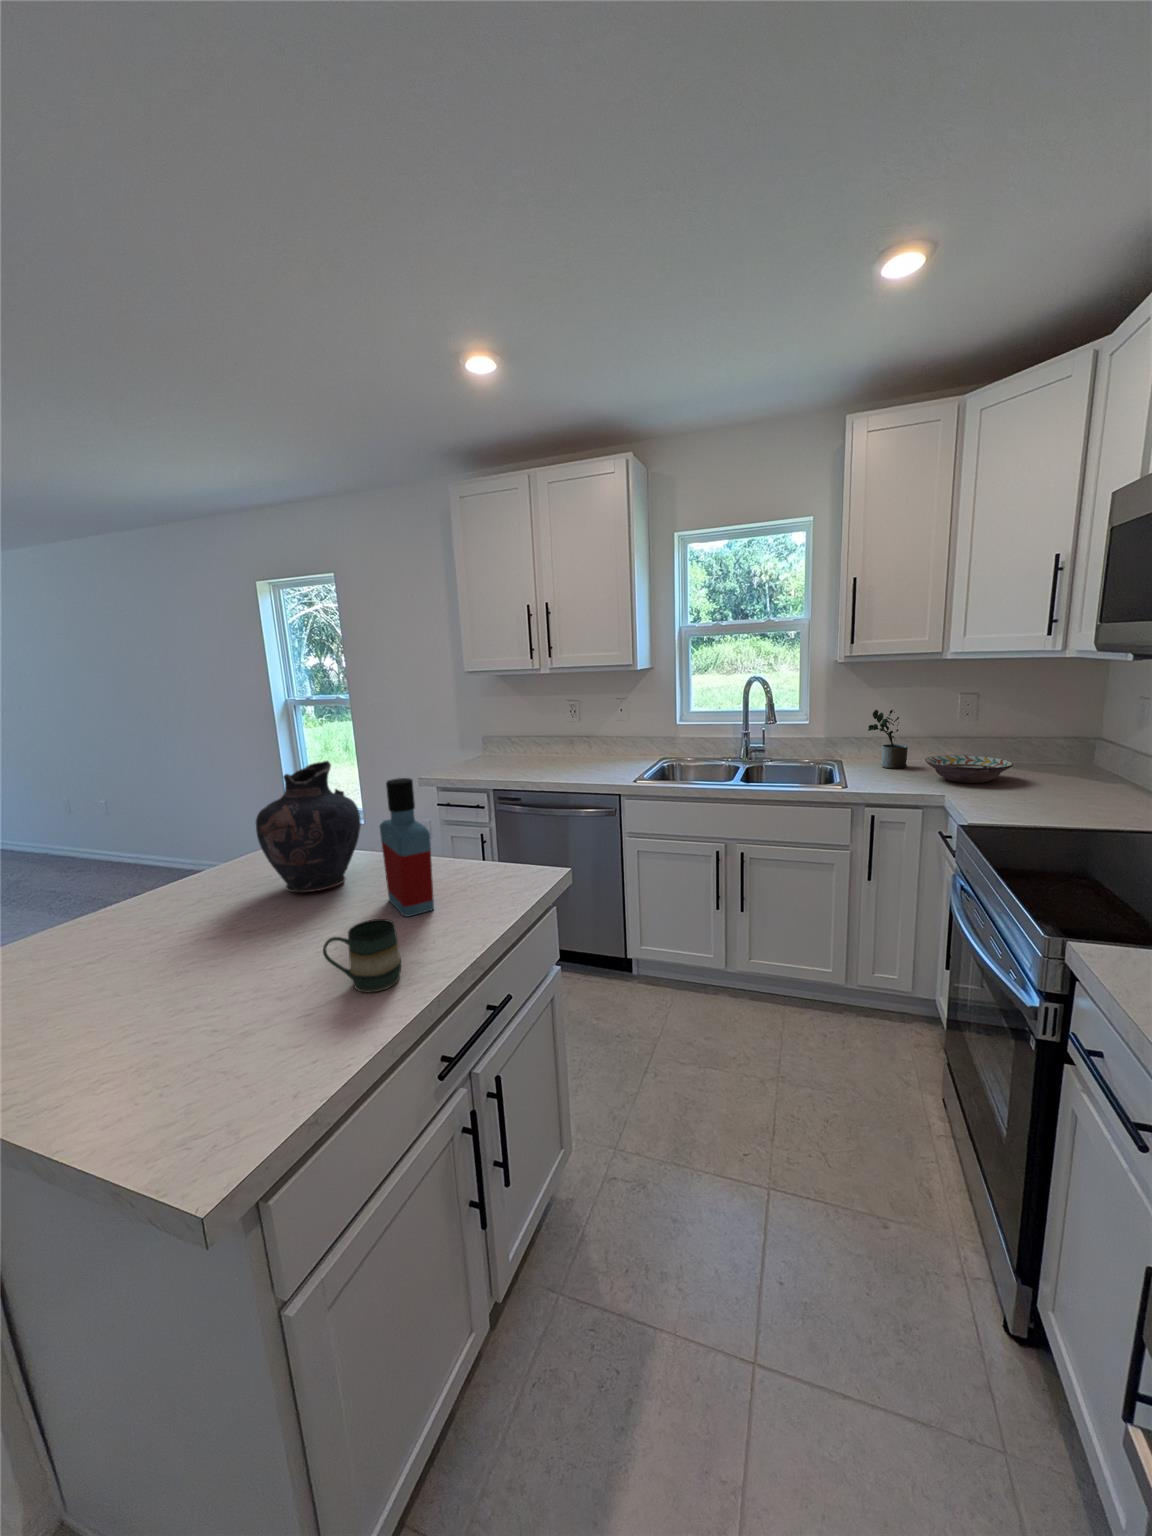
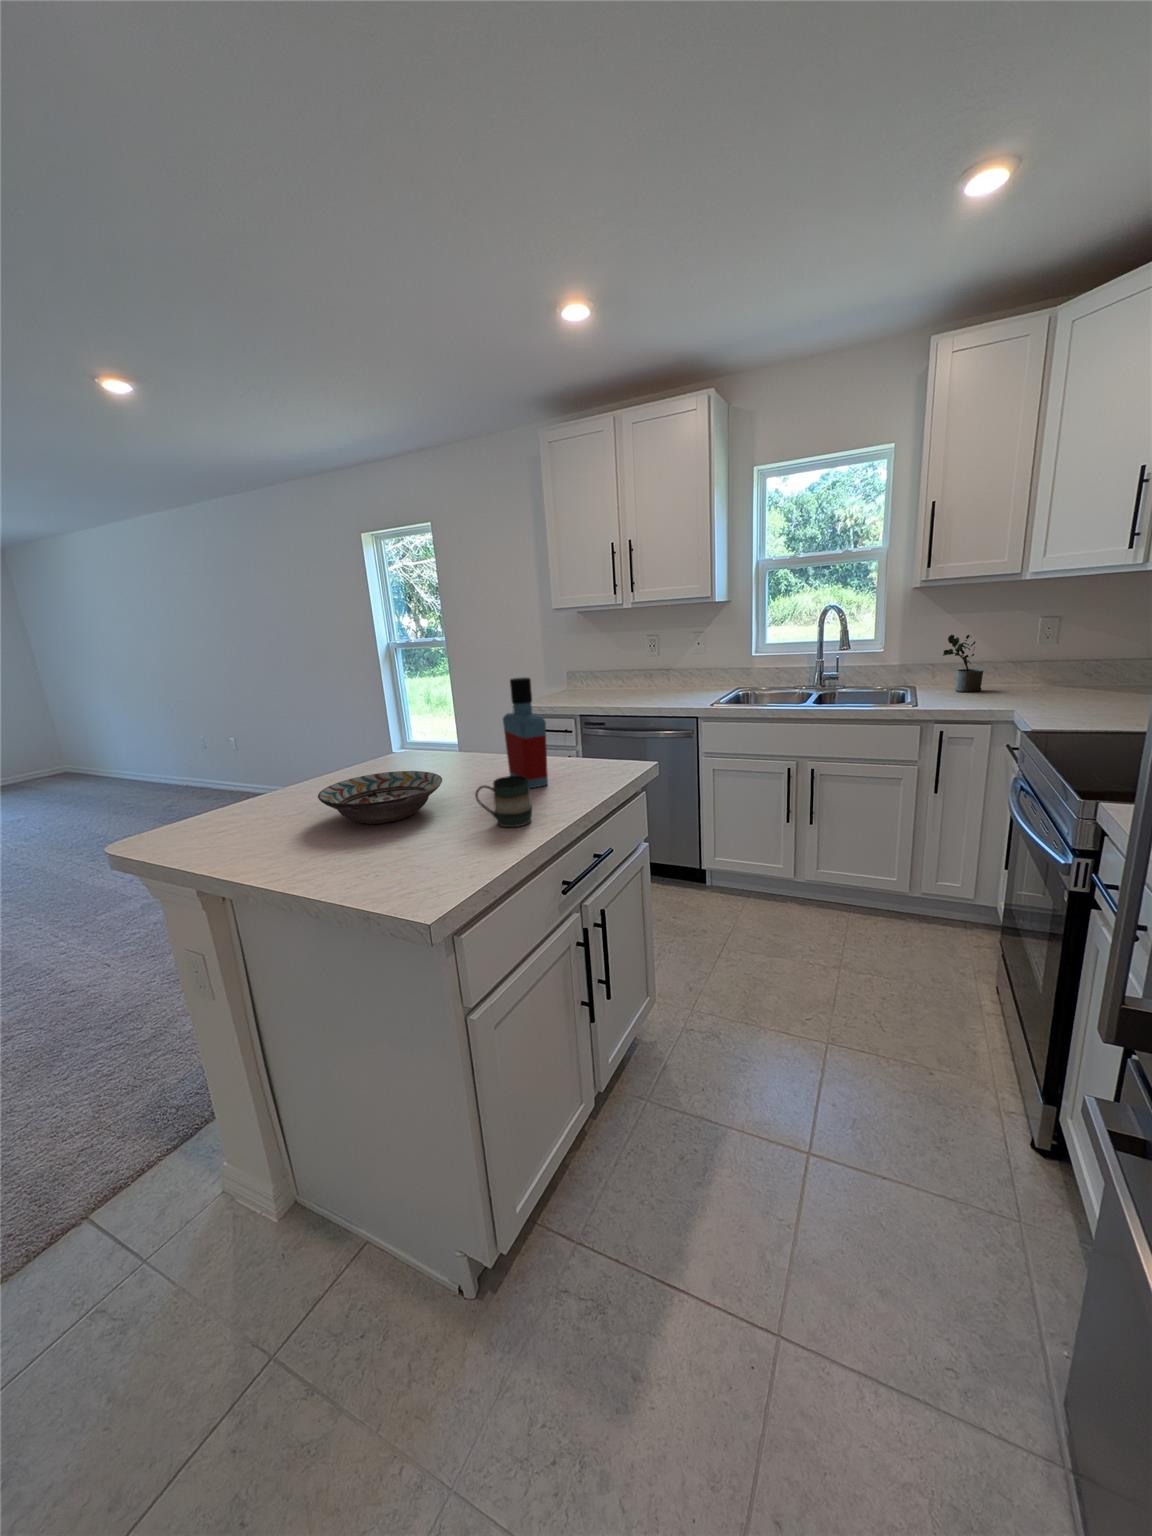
decorative bowl: present [925,755,1013,783] -> present [318,771,442,824]
vase: present [256,761,361,892] -> none [403,669,483,775]

